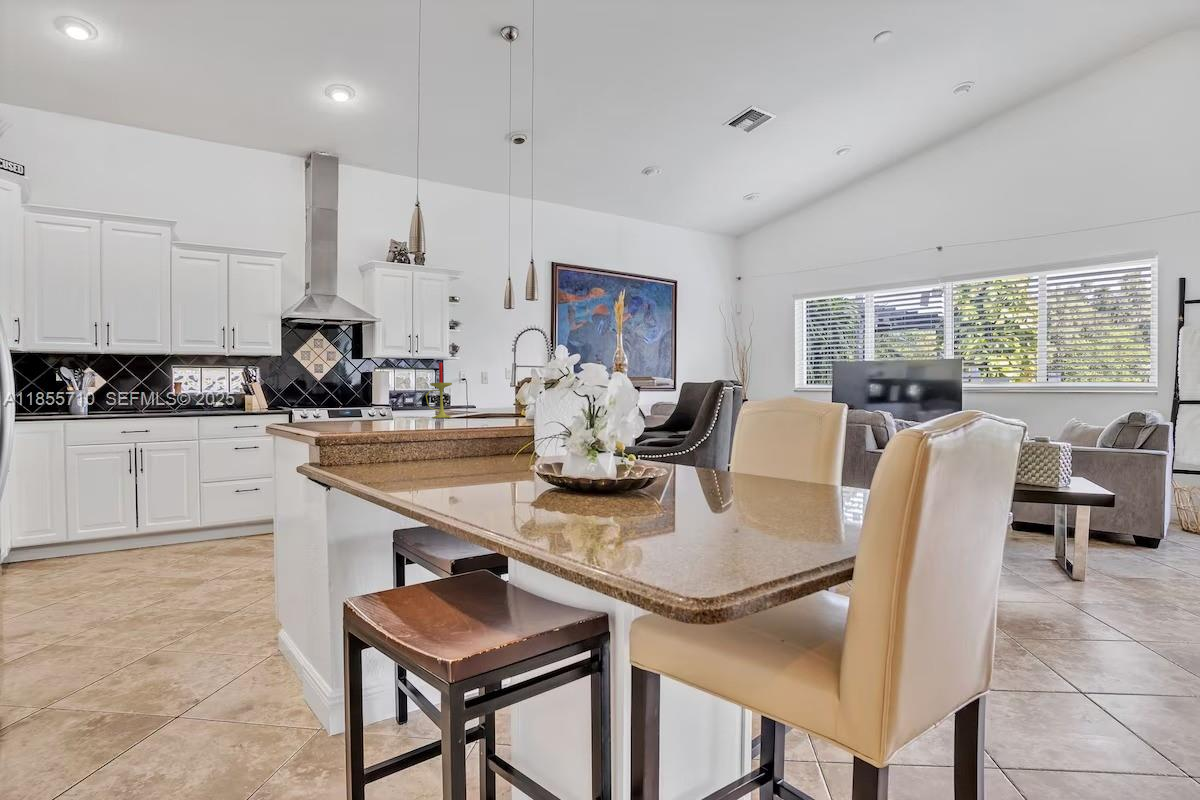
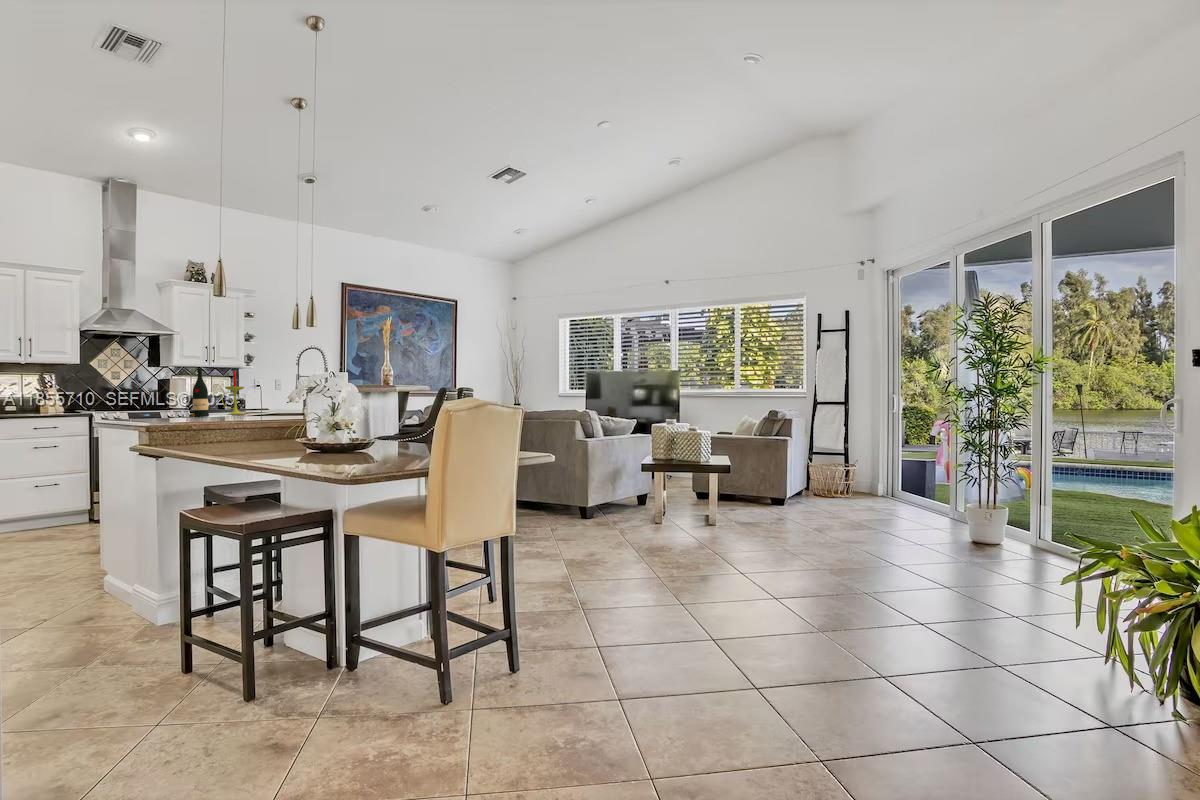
wine bottle: none [387,360,412,426] -> present [189,368,209,417]

